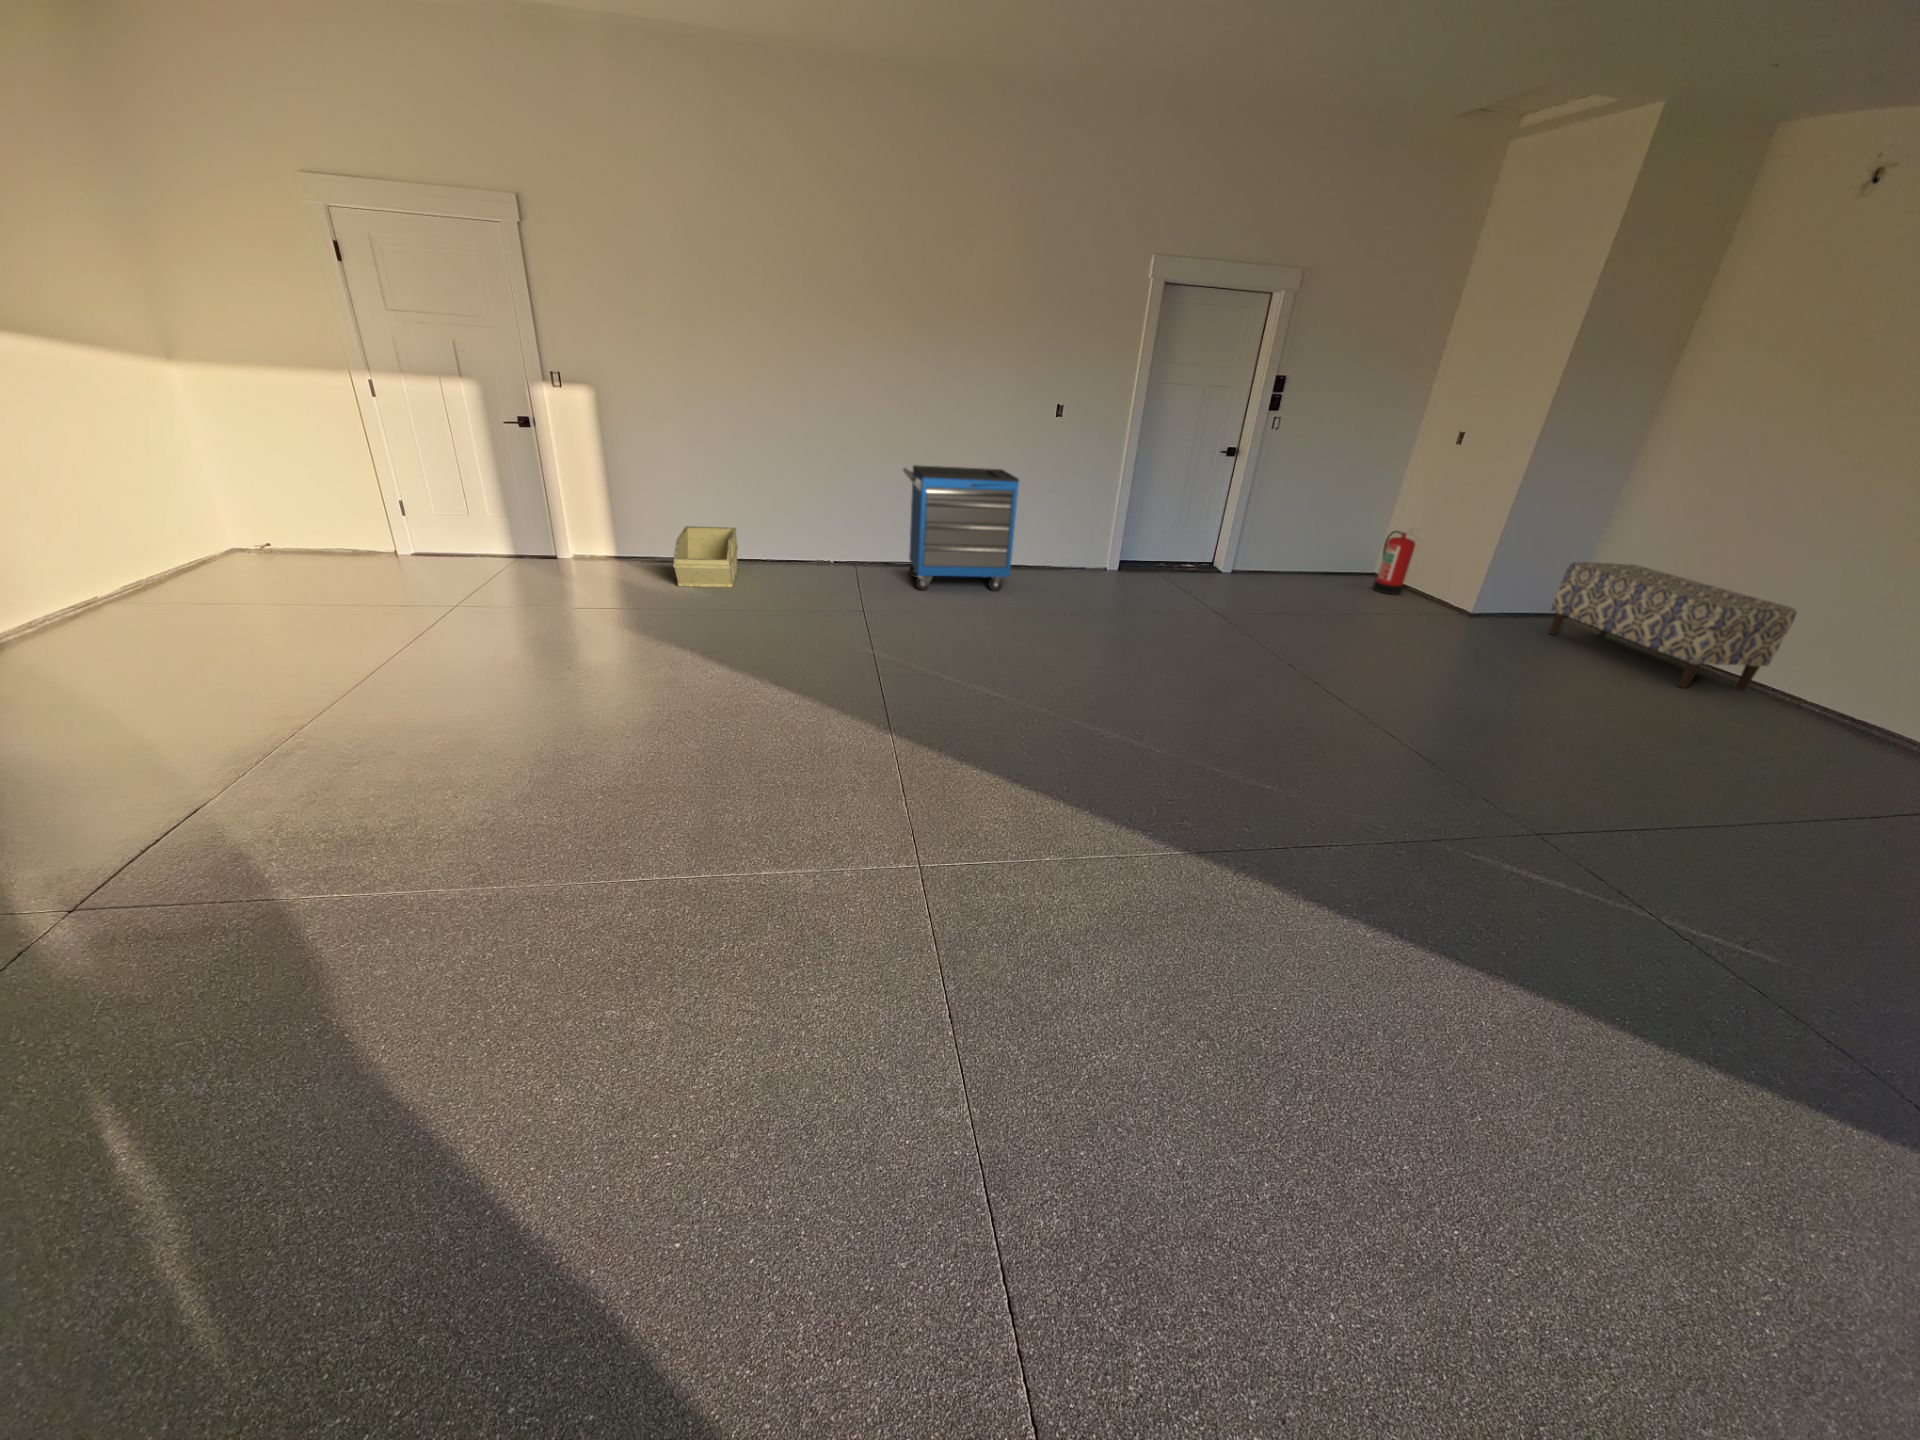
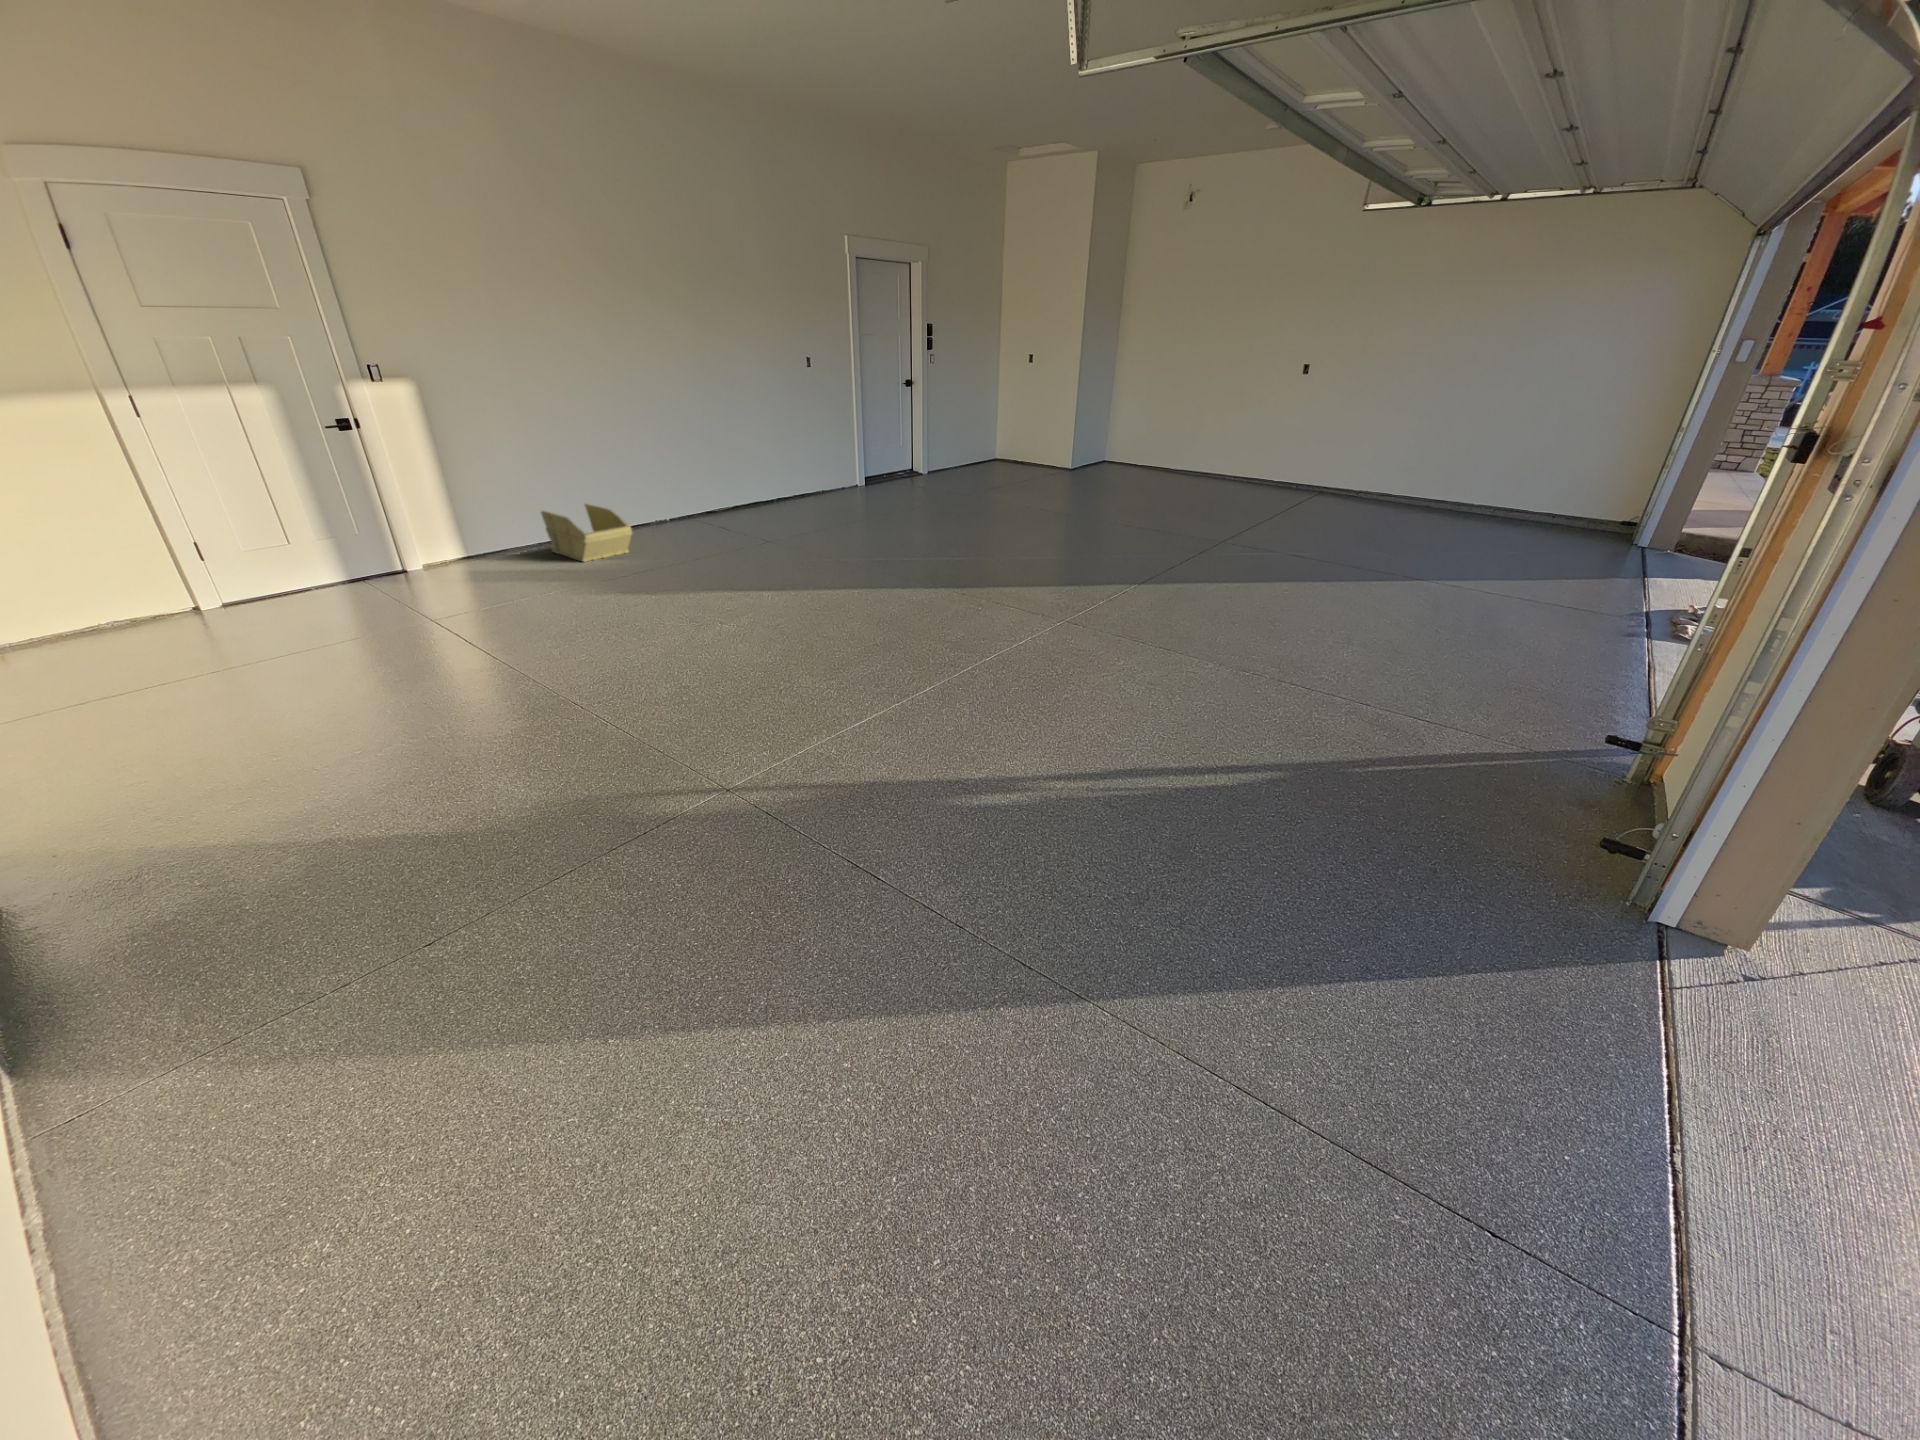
storage cabinet: present [903,465,1019,591] -> none [718,415,827,523]
fire extinguisher: present [1373,528,1419,595] -> none [1003,421,1030,468]
bench: present [1549,562,1796,690] -> none [1110,422,1217,480]

